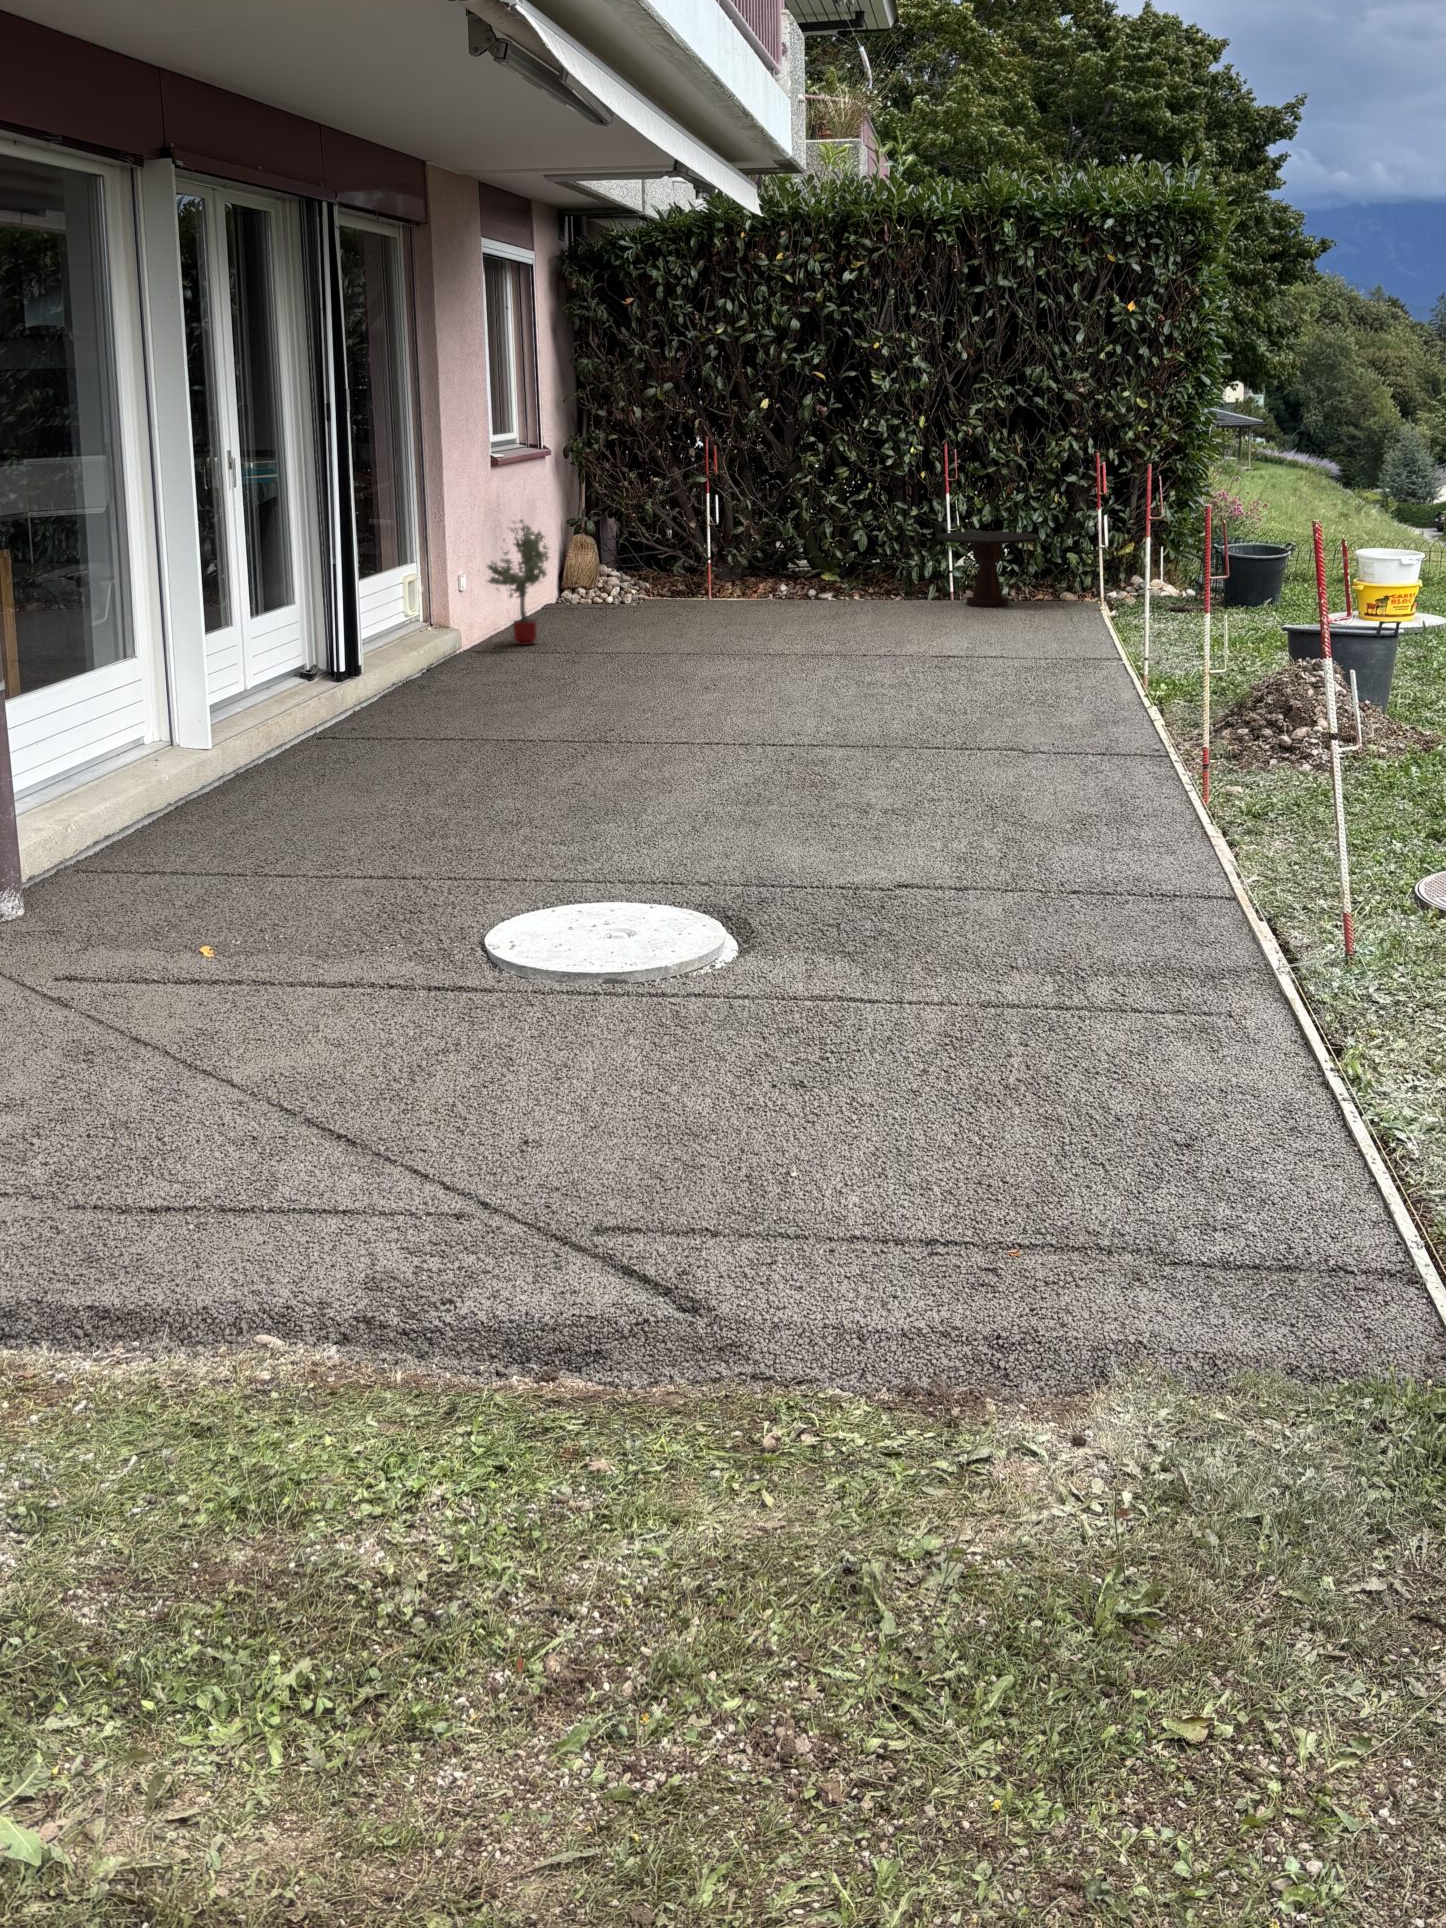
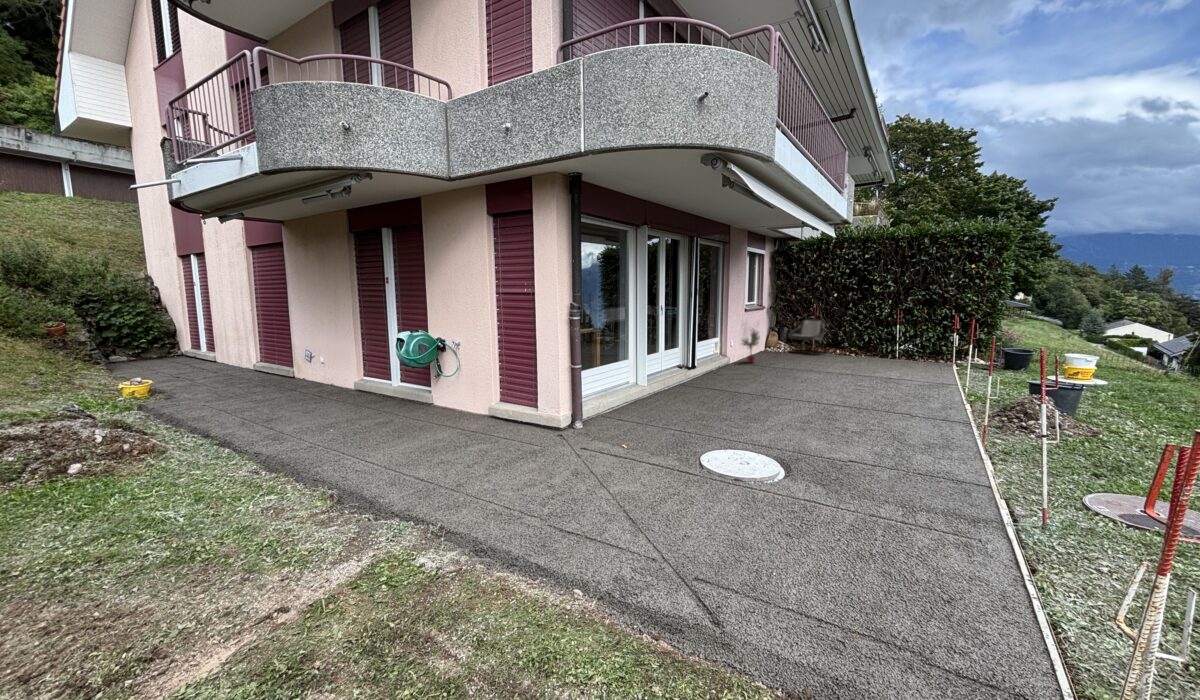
lounge chair: none [630,484,747,606] -> present [788,319,825,353]
side table: present [937,531,1040,607] -> none [891,338,930,363]

